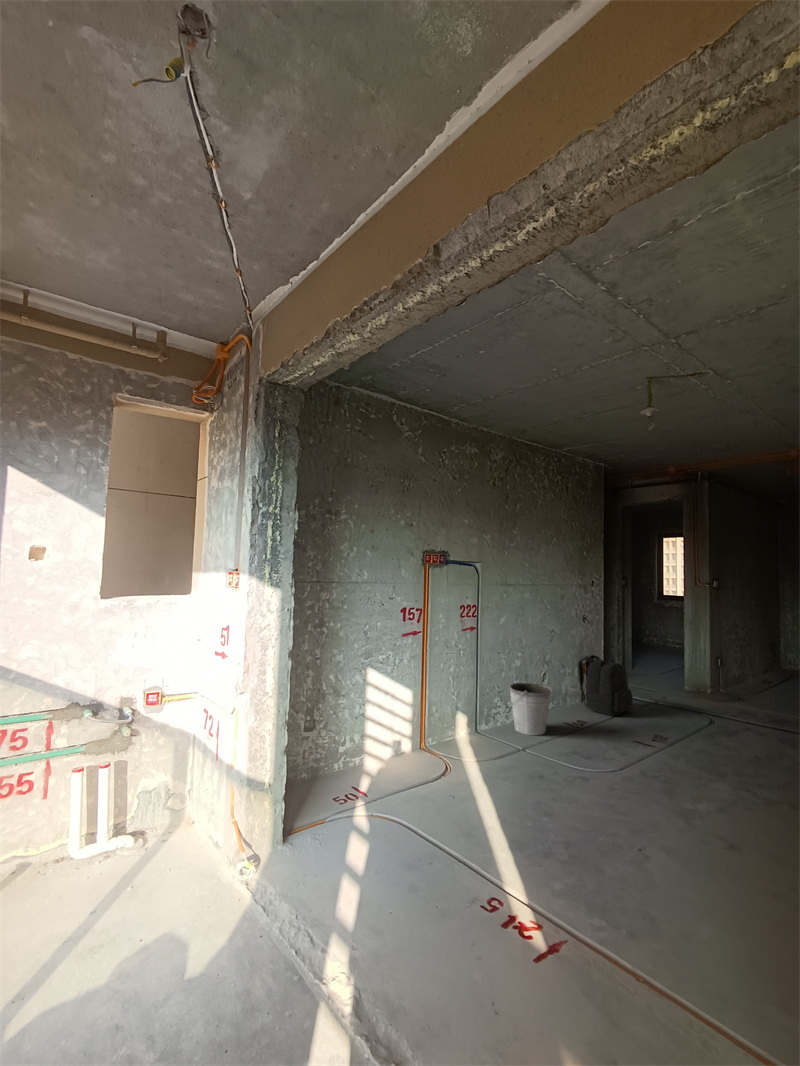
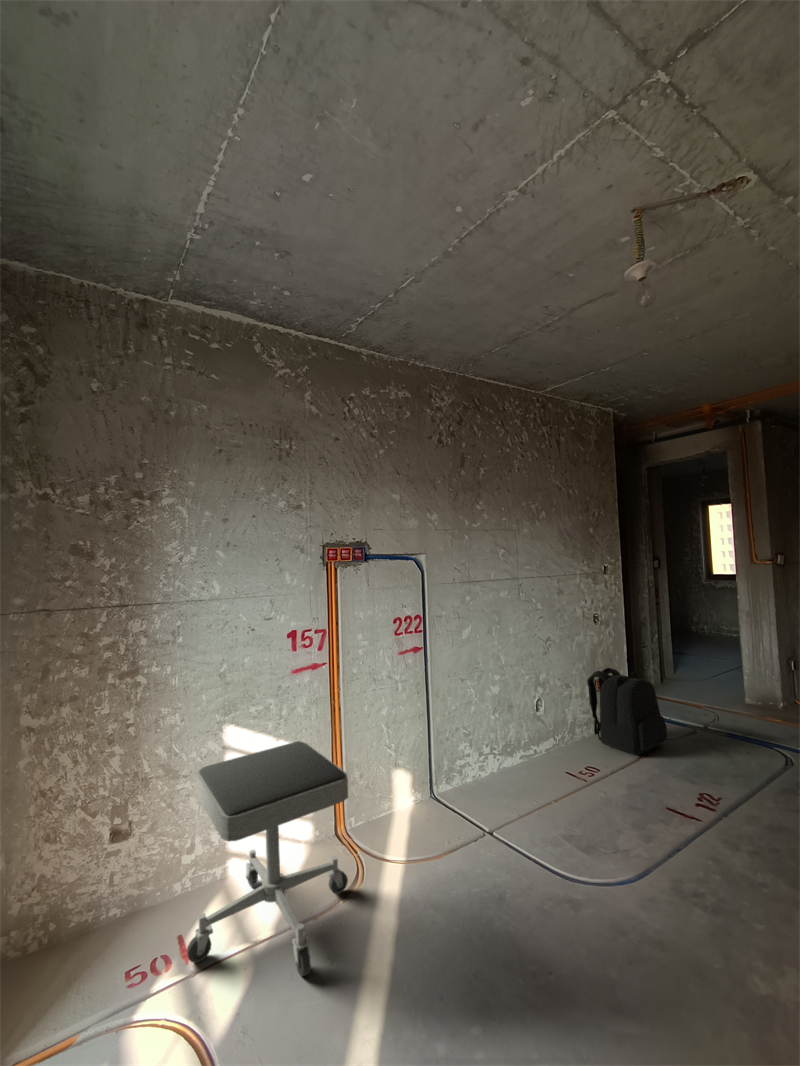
stool: none [359,678,459,803] -> present [187,741,348,976]
bucket: present [508,682,552,735] -> none [478,716,539,800]

